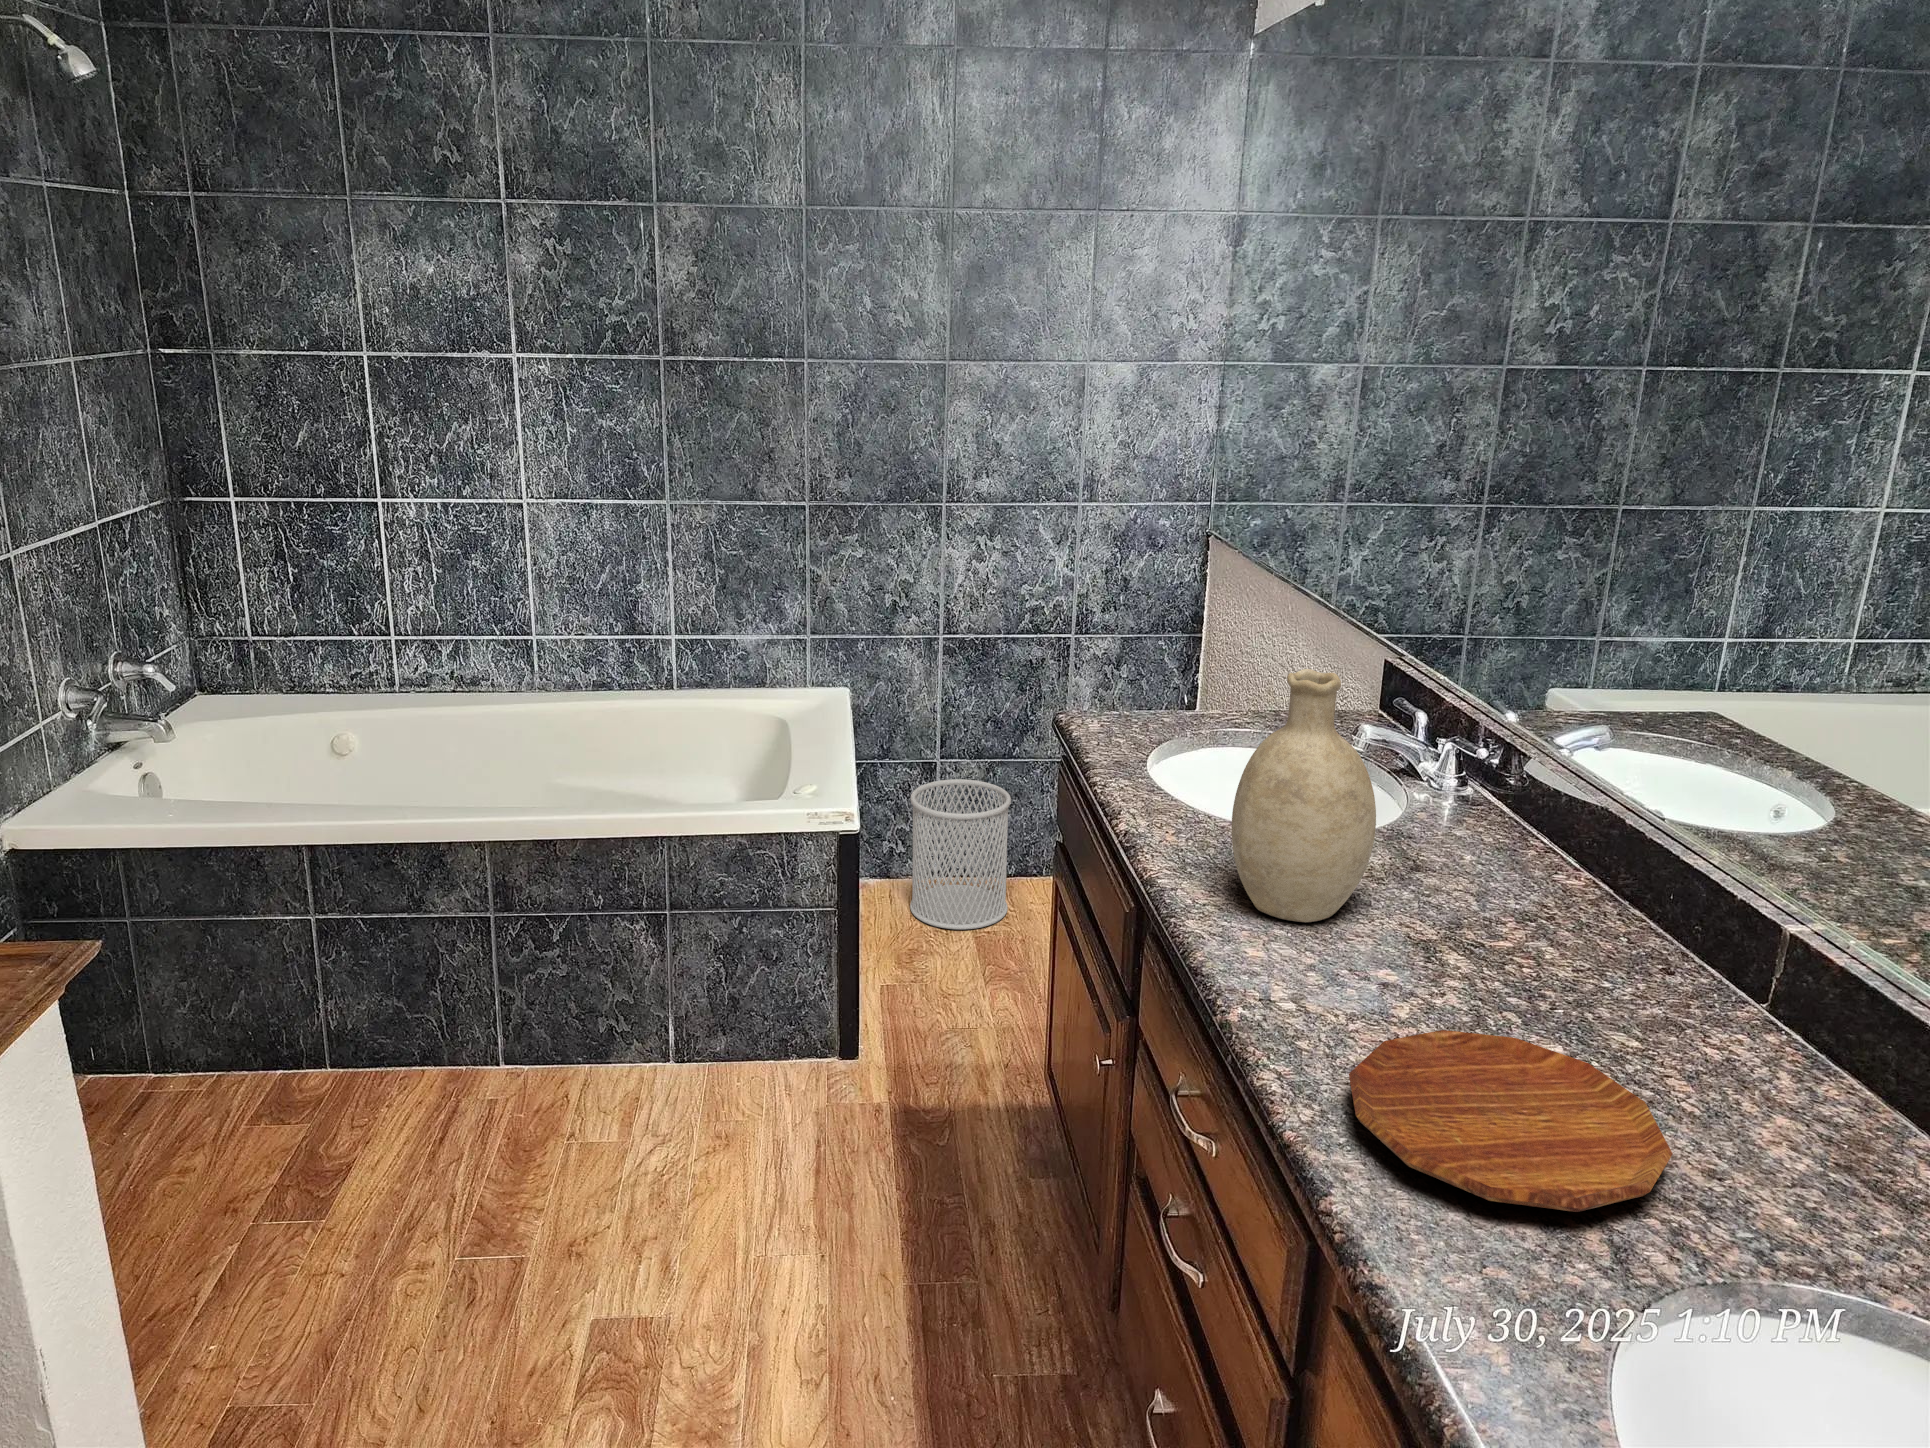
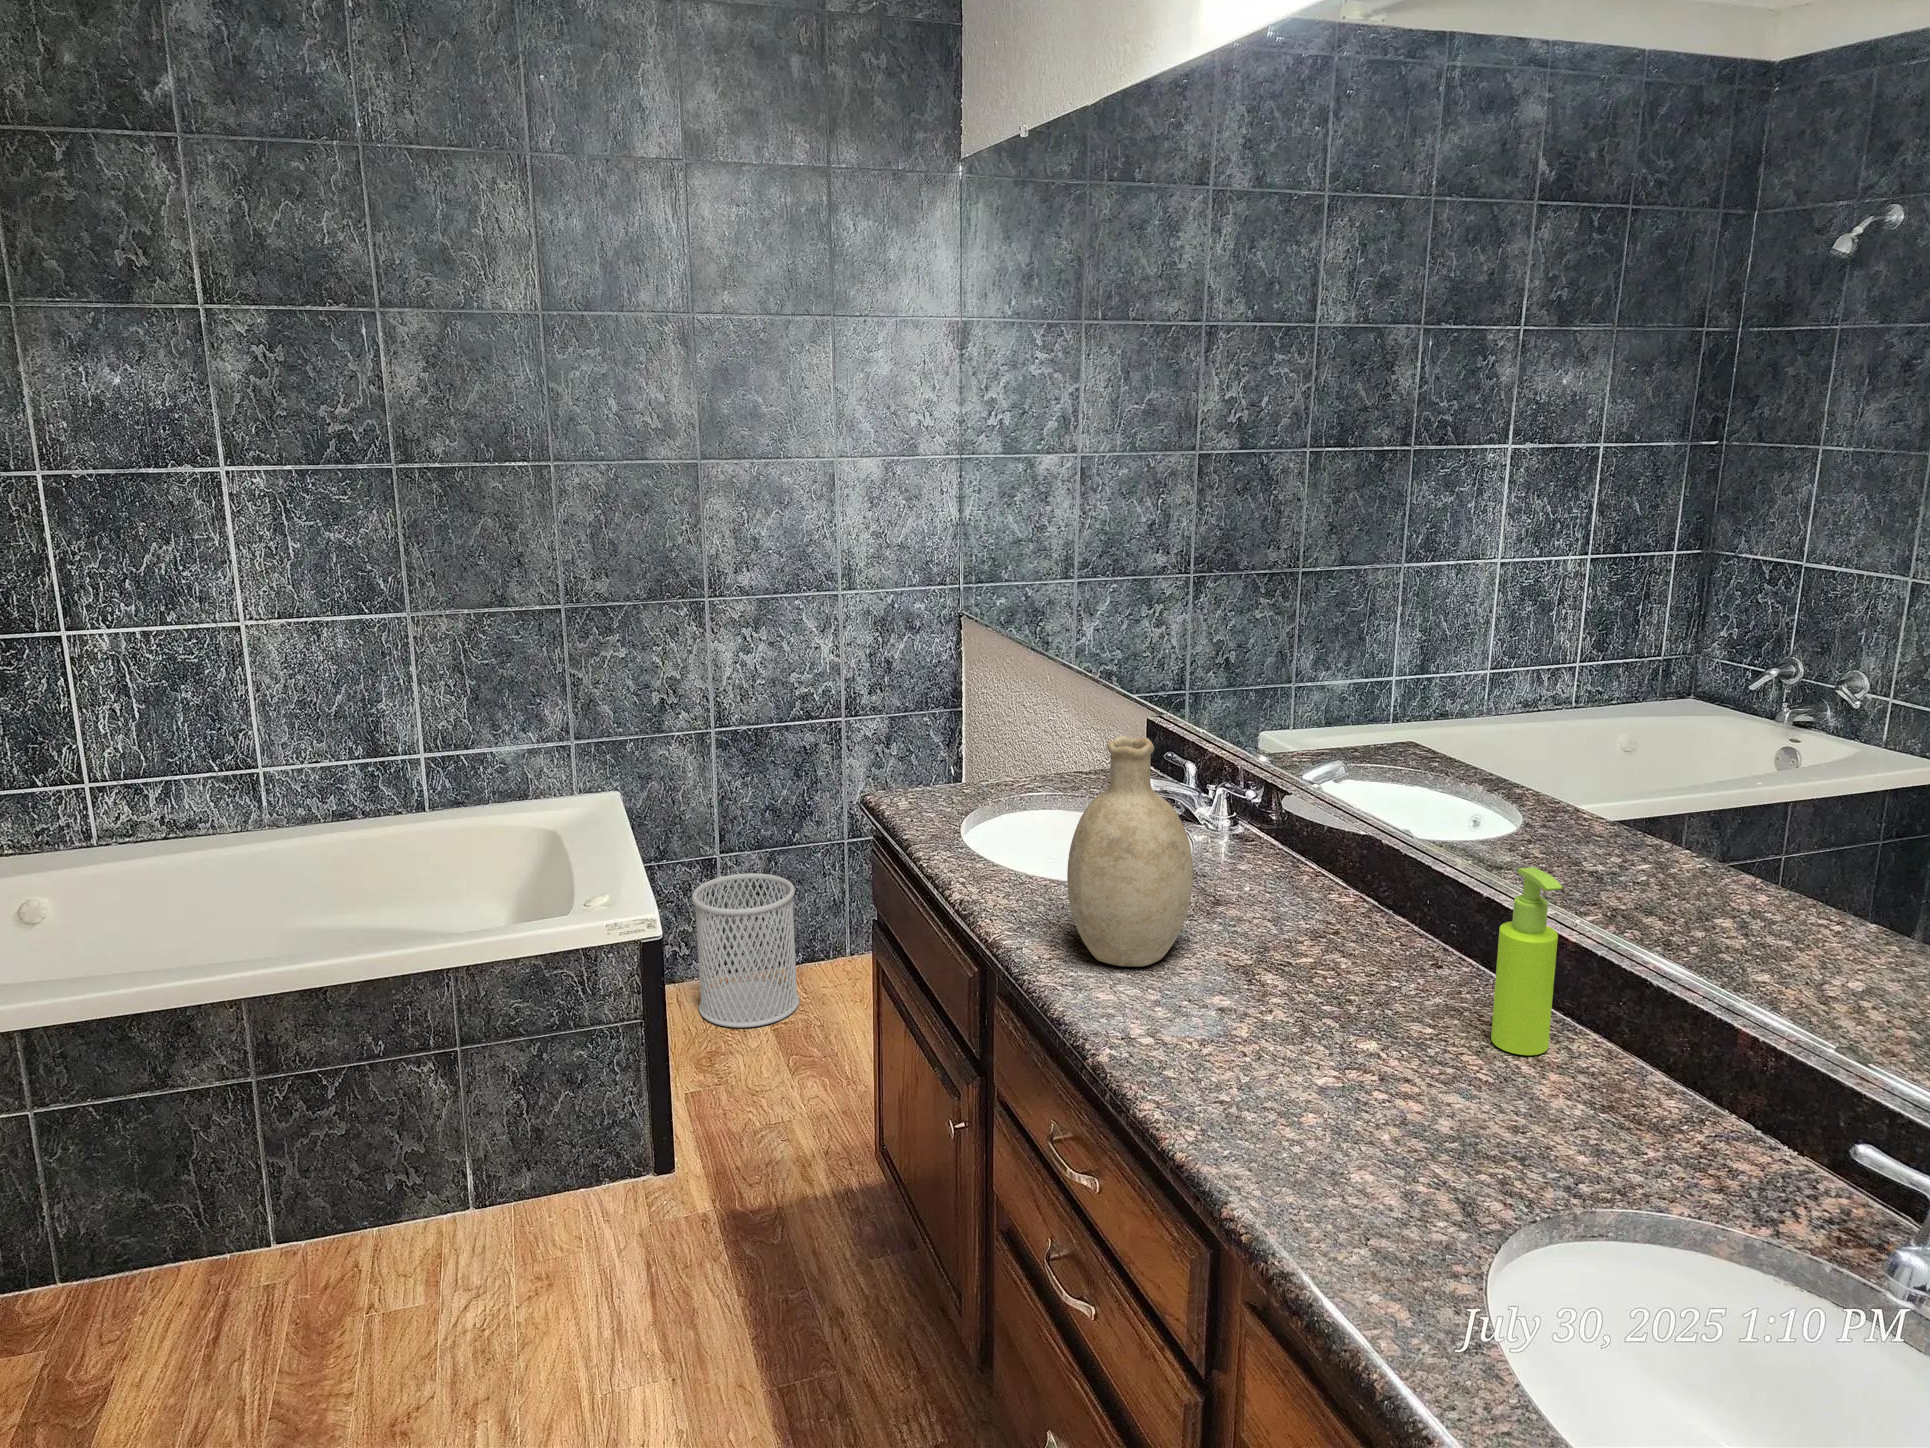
soap dispenser: none [1708,867,1819,1090] -> present [1491,867,1563,1055]
tray: present [1349,1030,1673,1212] -> none [1219,1041,1486,1180]

